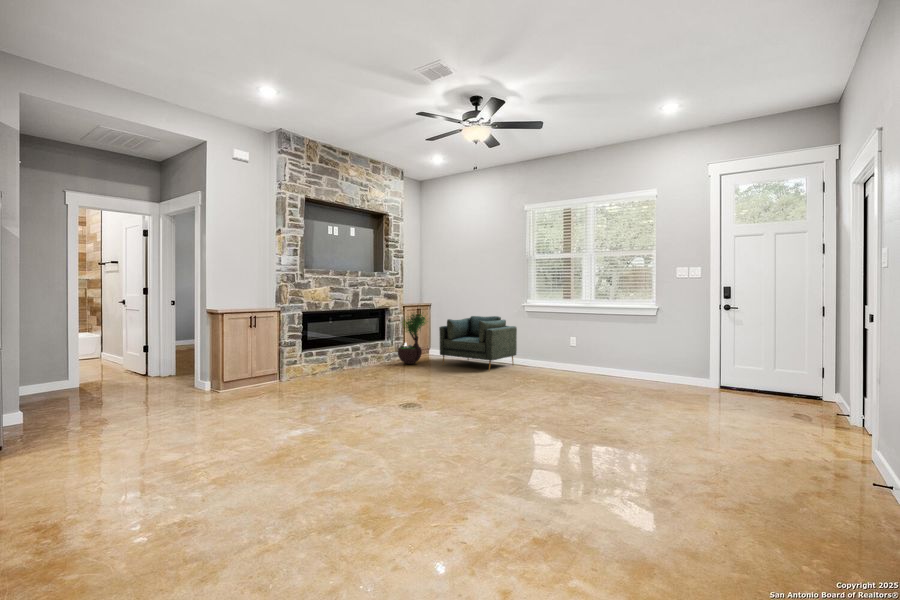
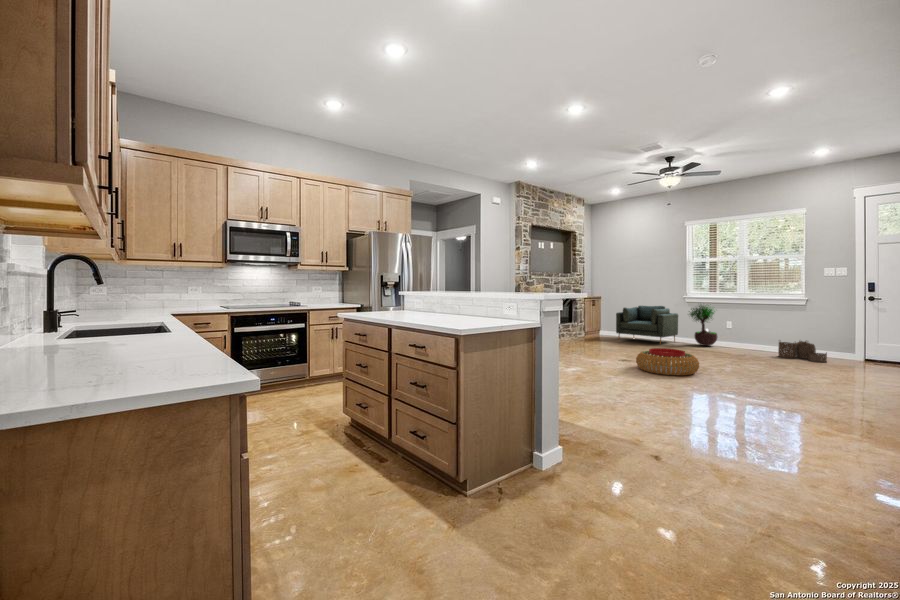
potted tree: present [398,314,426,364] -> present [690,305,717,346]
woven basket: none [622,361,675,393] -> present [778,341,827,362]
pouf: none [402,388,491,436] -> present [636,348,699,375]

